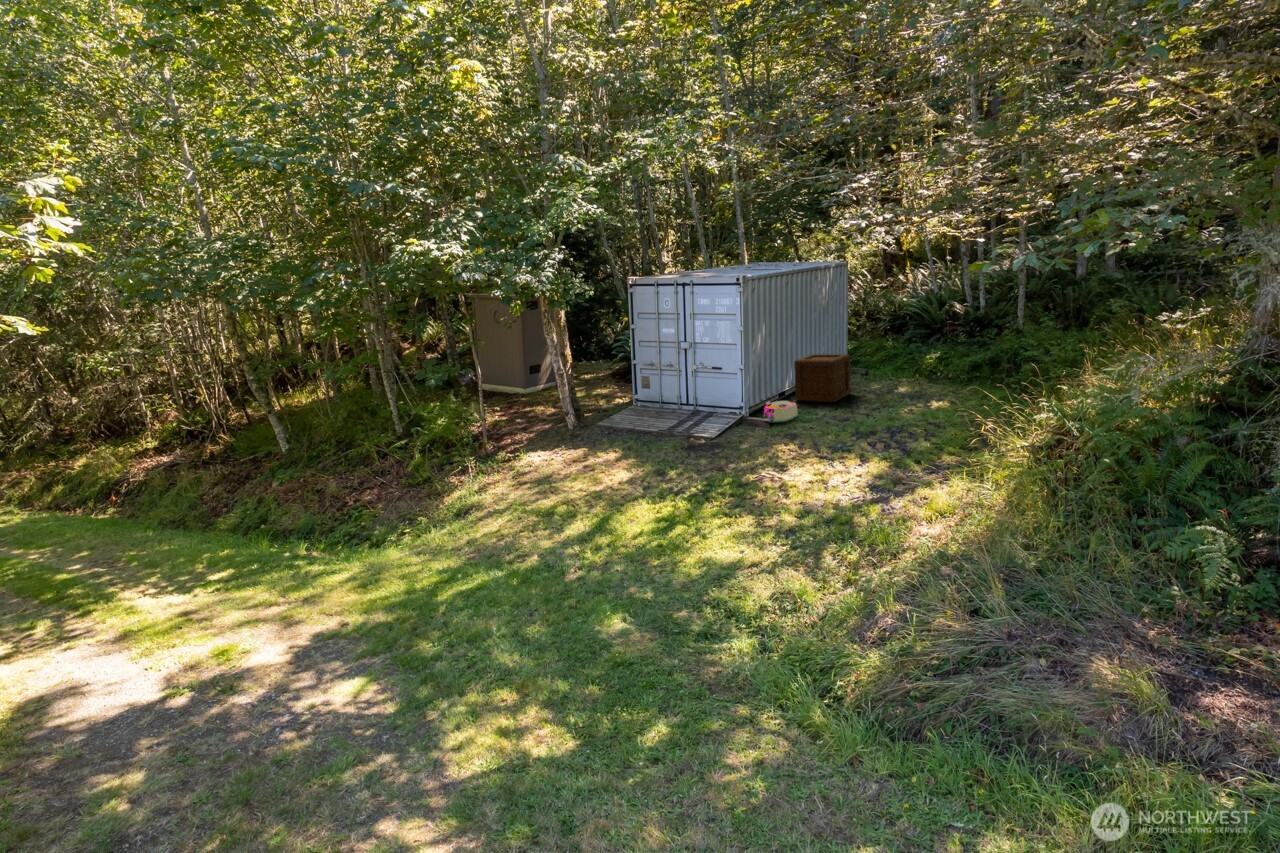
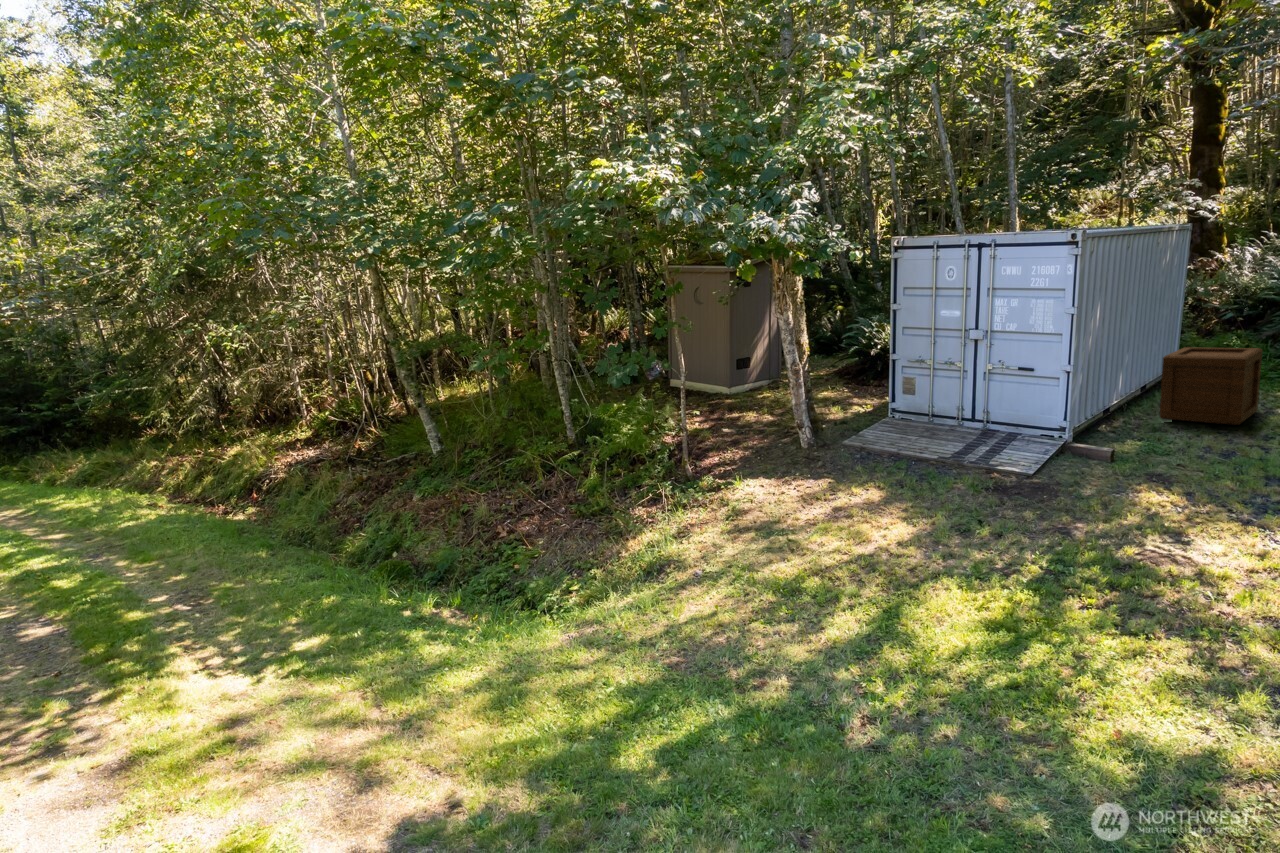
storage bin: present [764,401,798,422] -> none [1117,420,1182,455]

